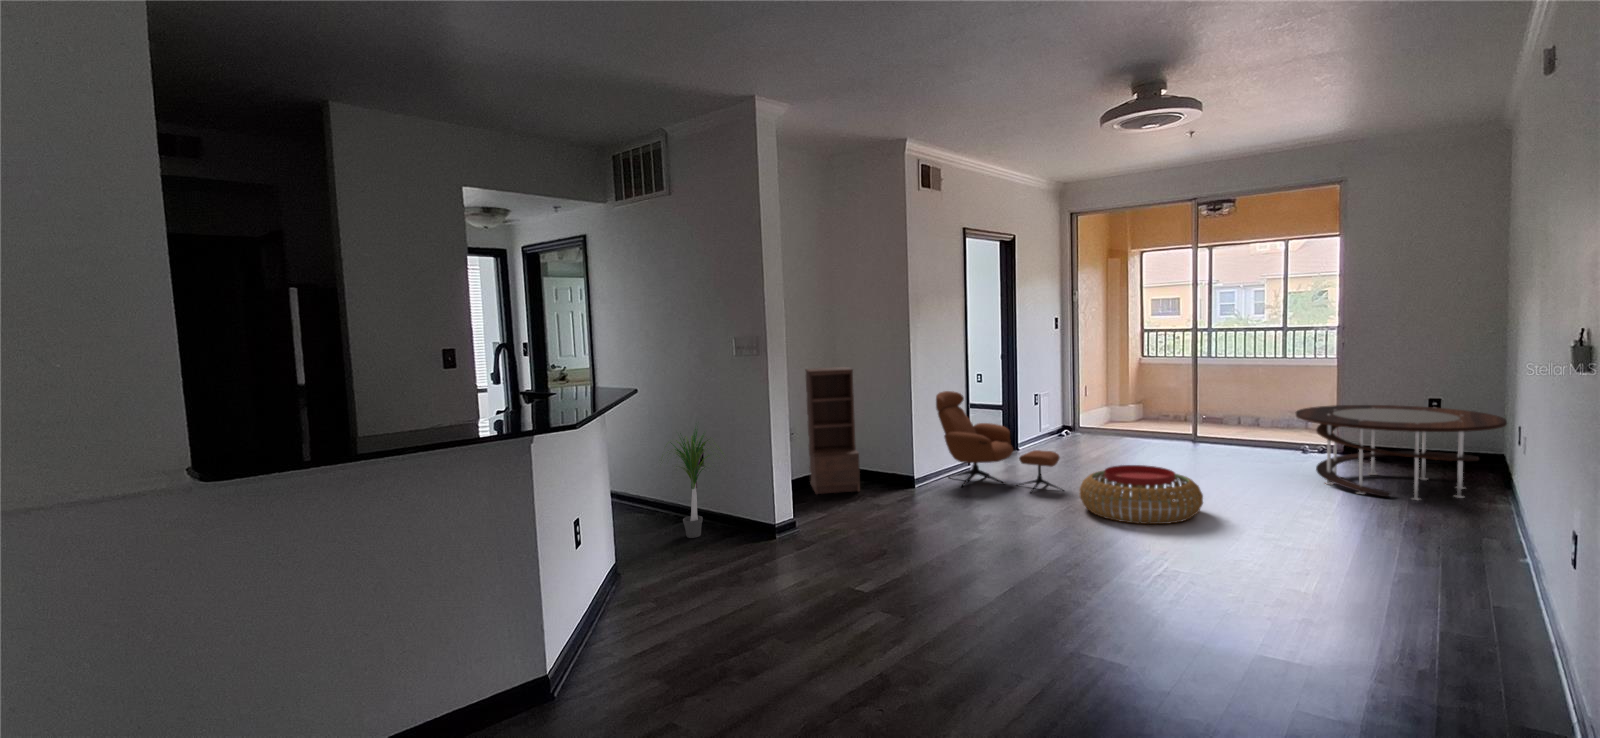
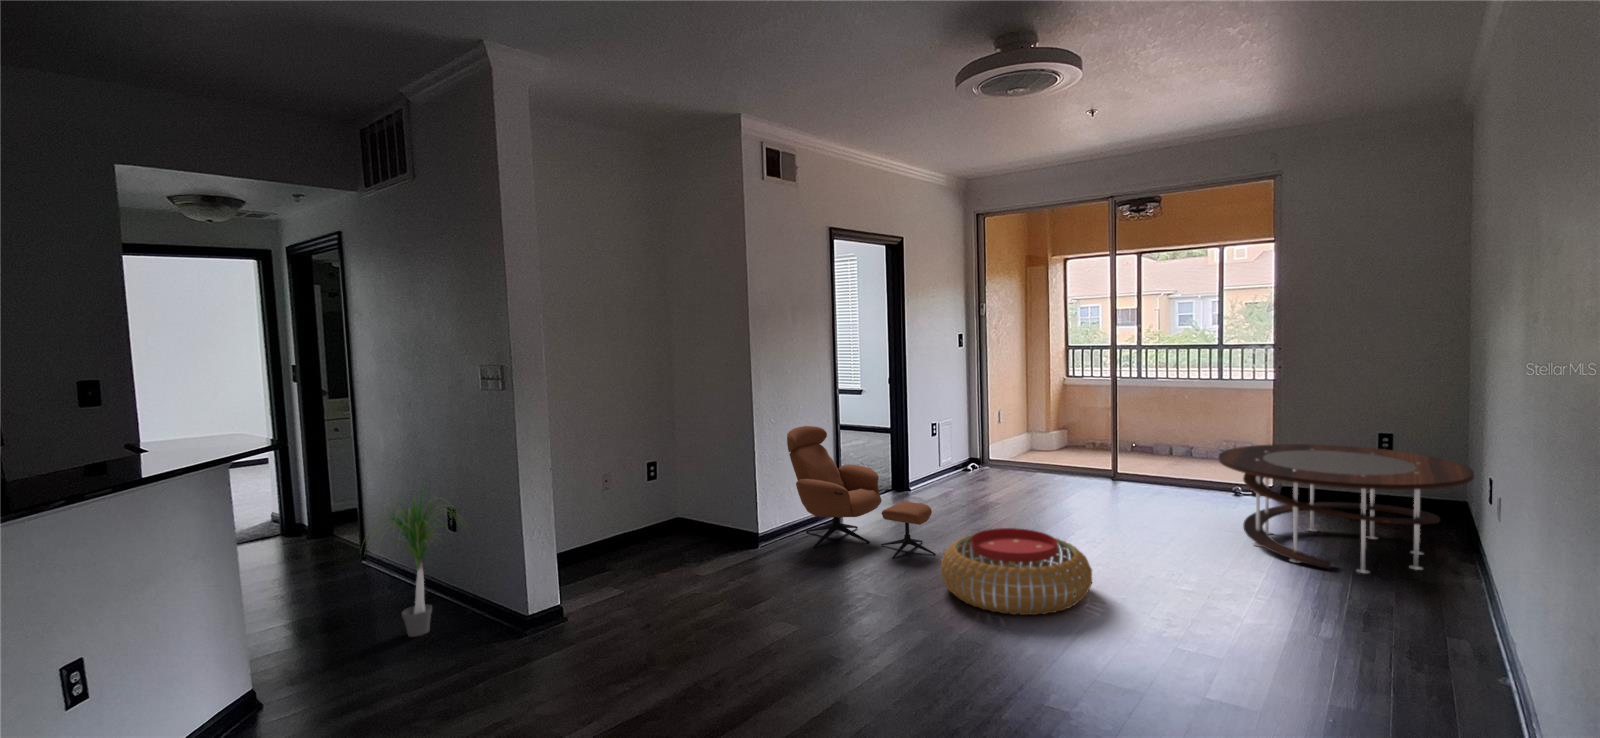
bookshelf: present [805,367,860,494] -> none [624,397,688,559]

